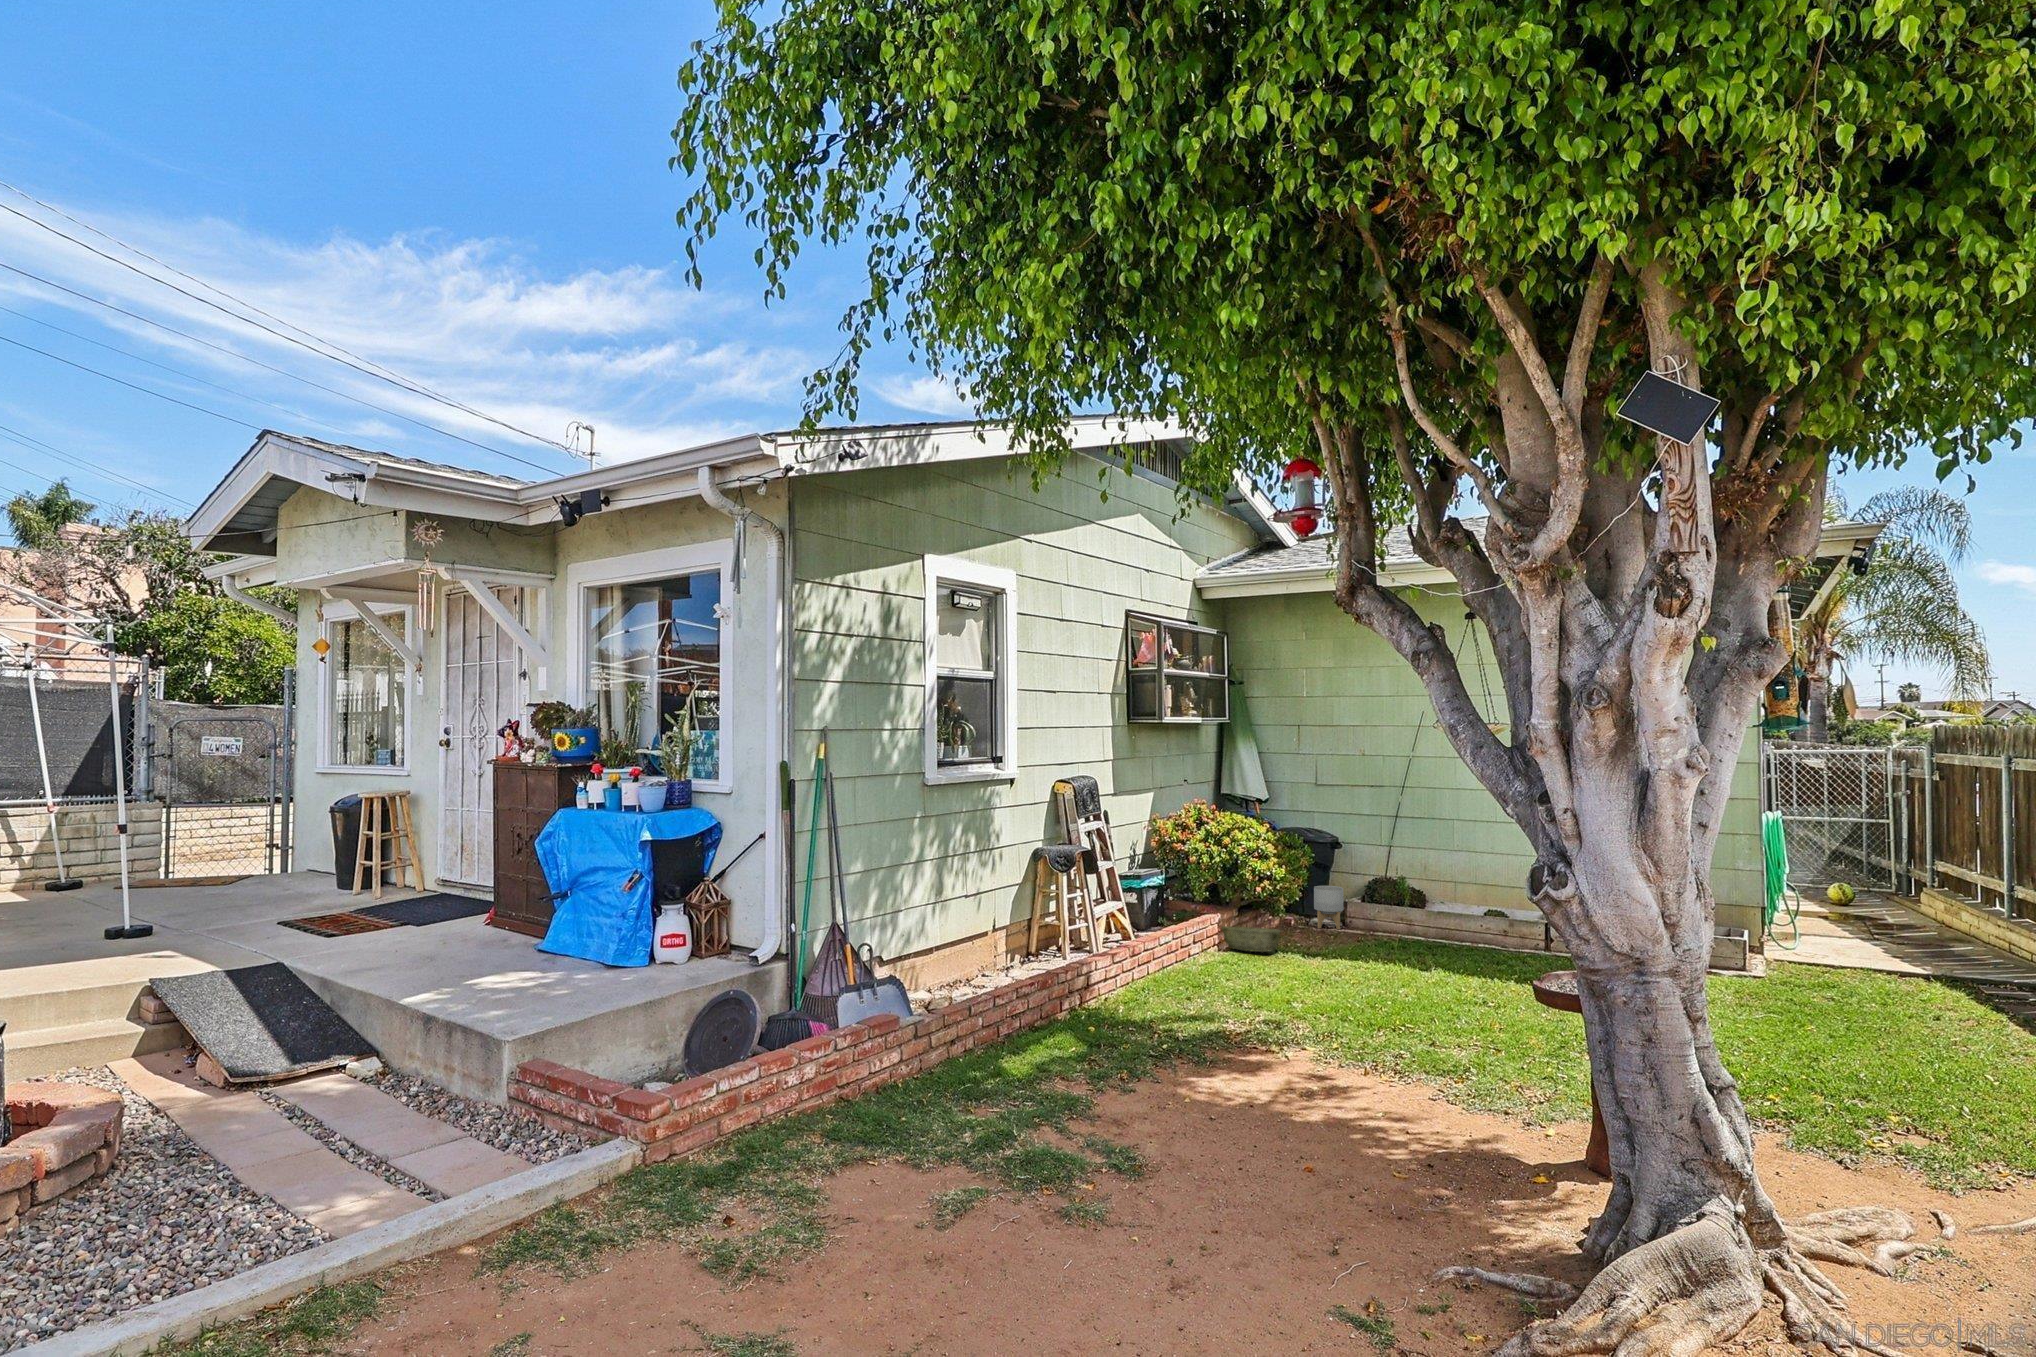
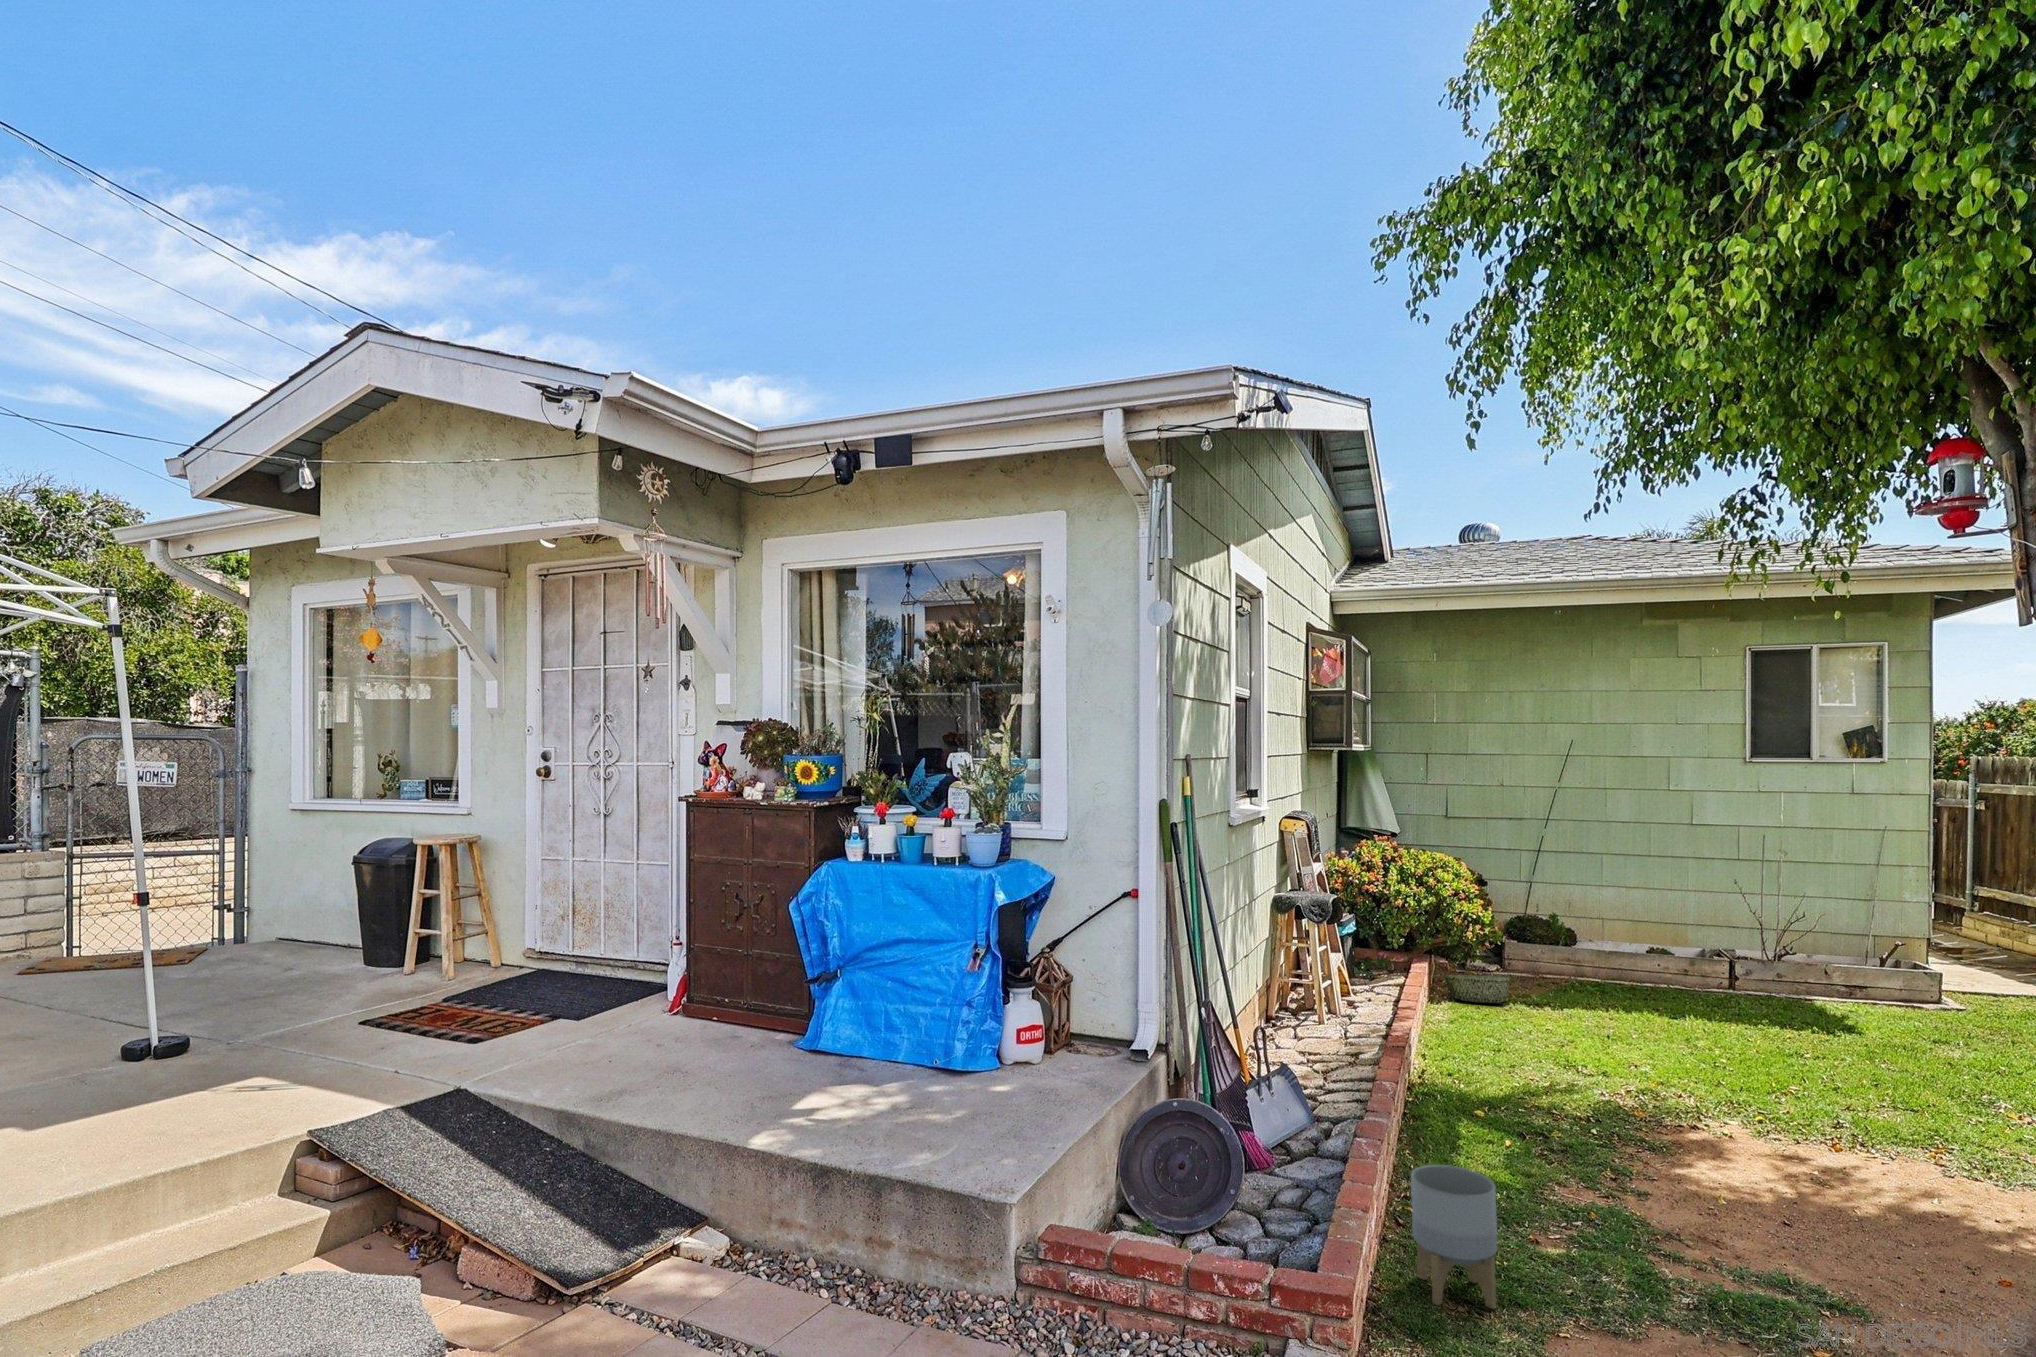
planter: present [1314,886,1344,929] -> present [1411,1165,1497,1309]

